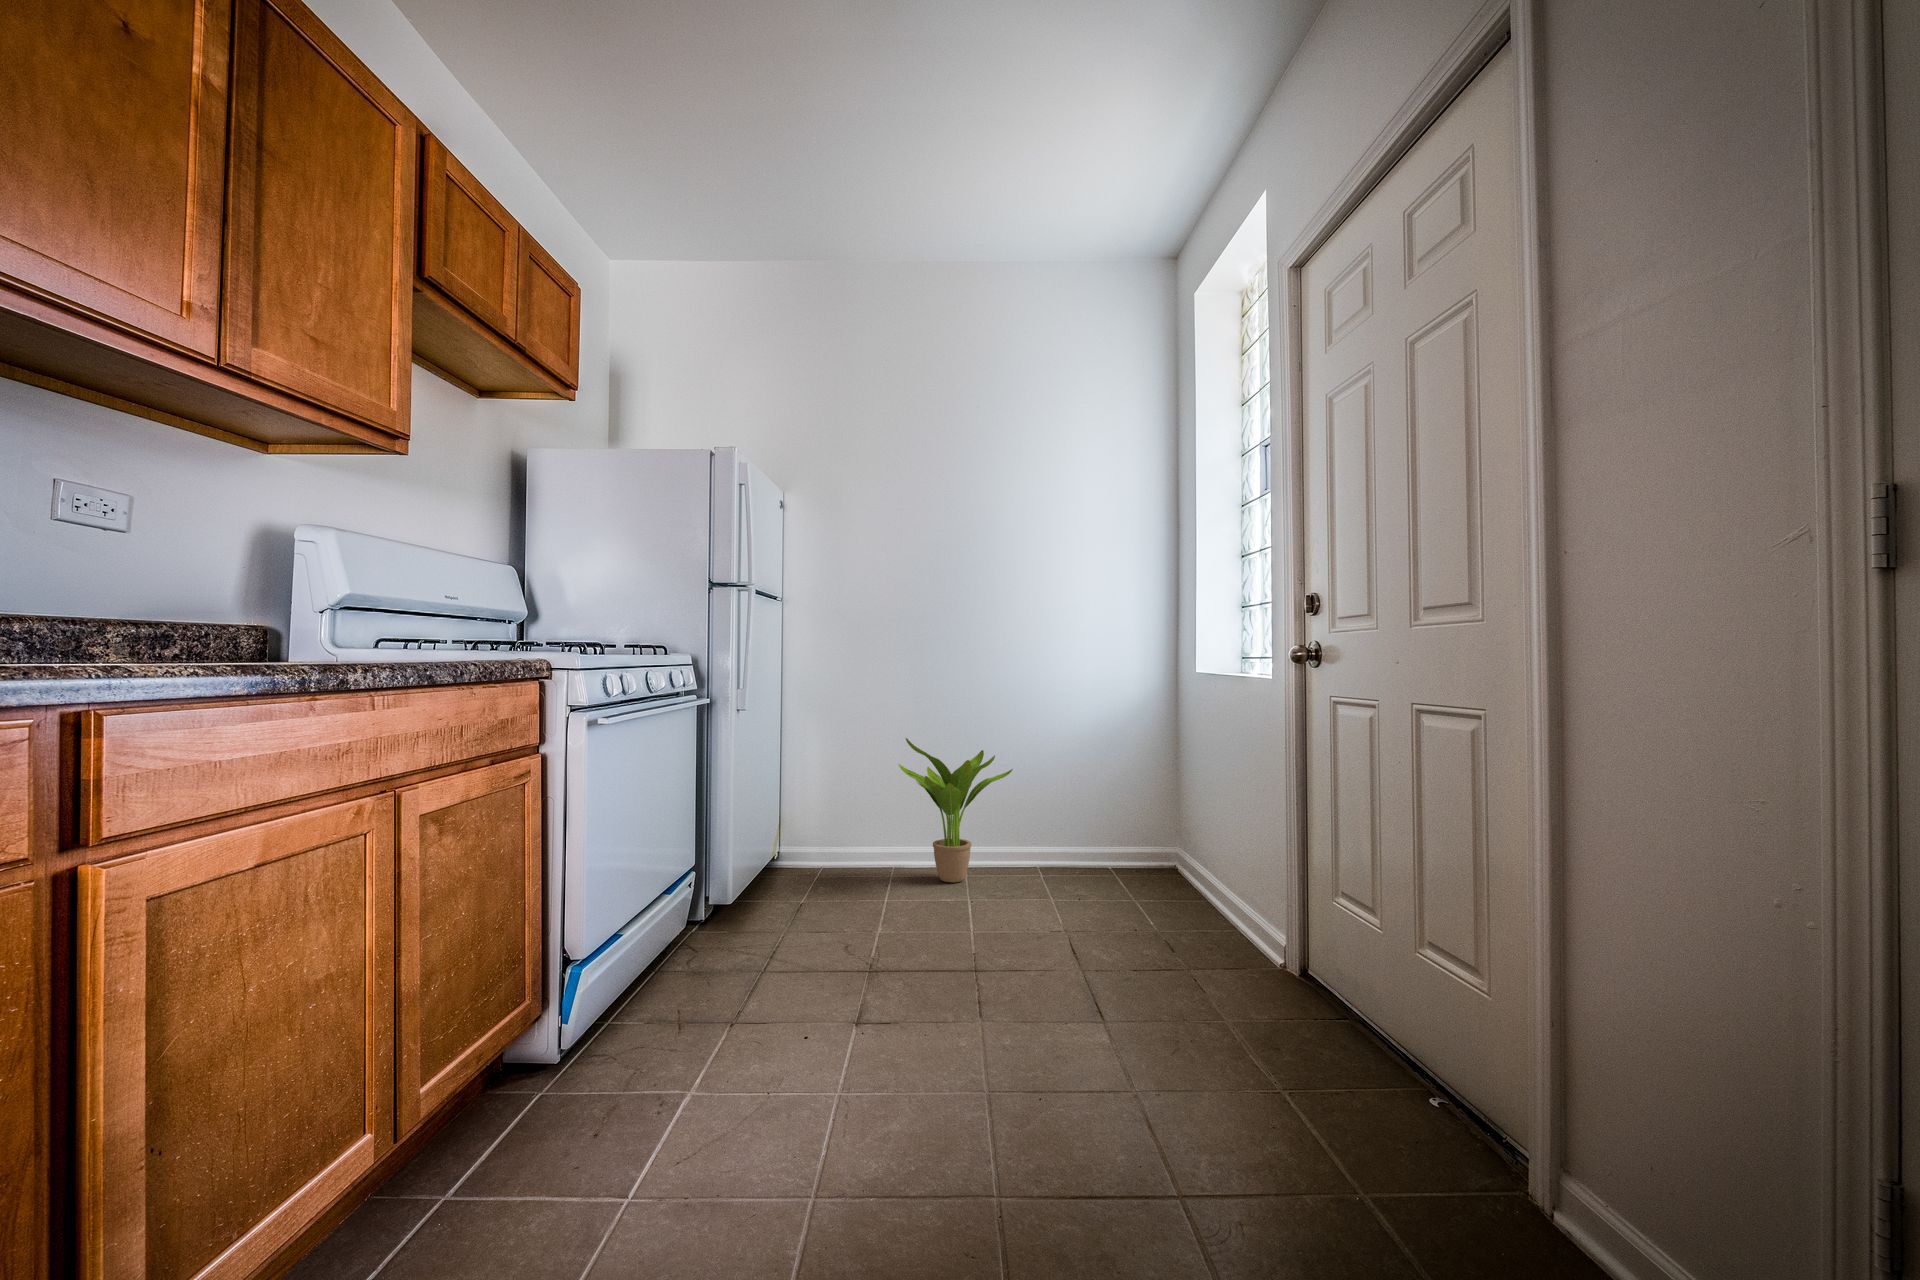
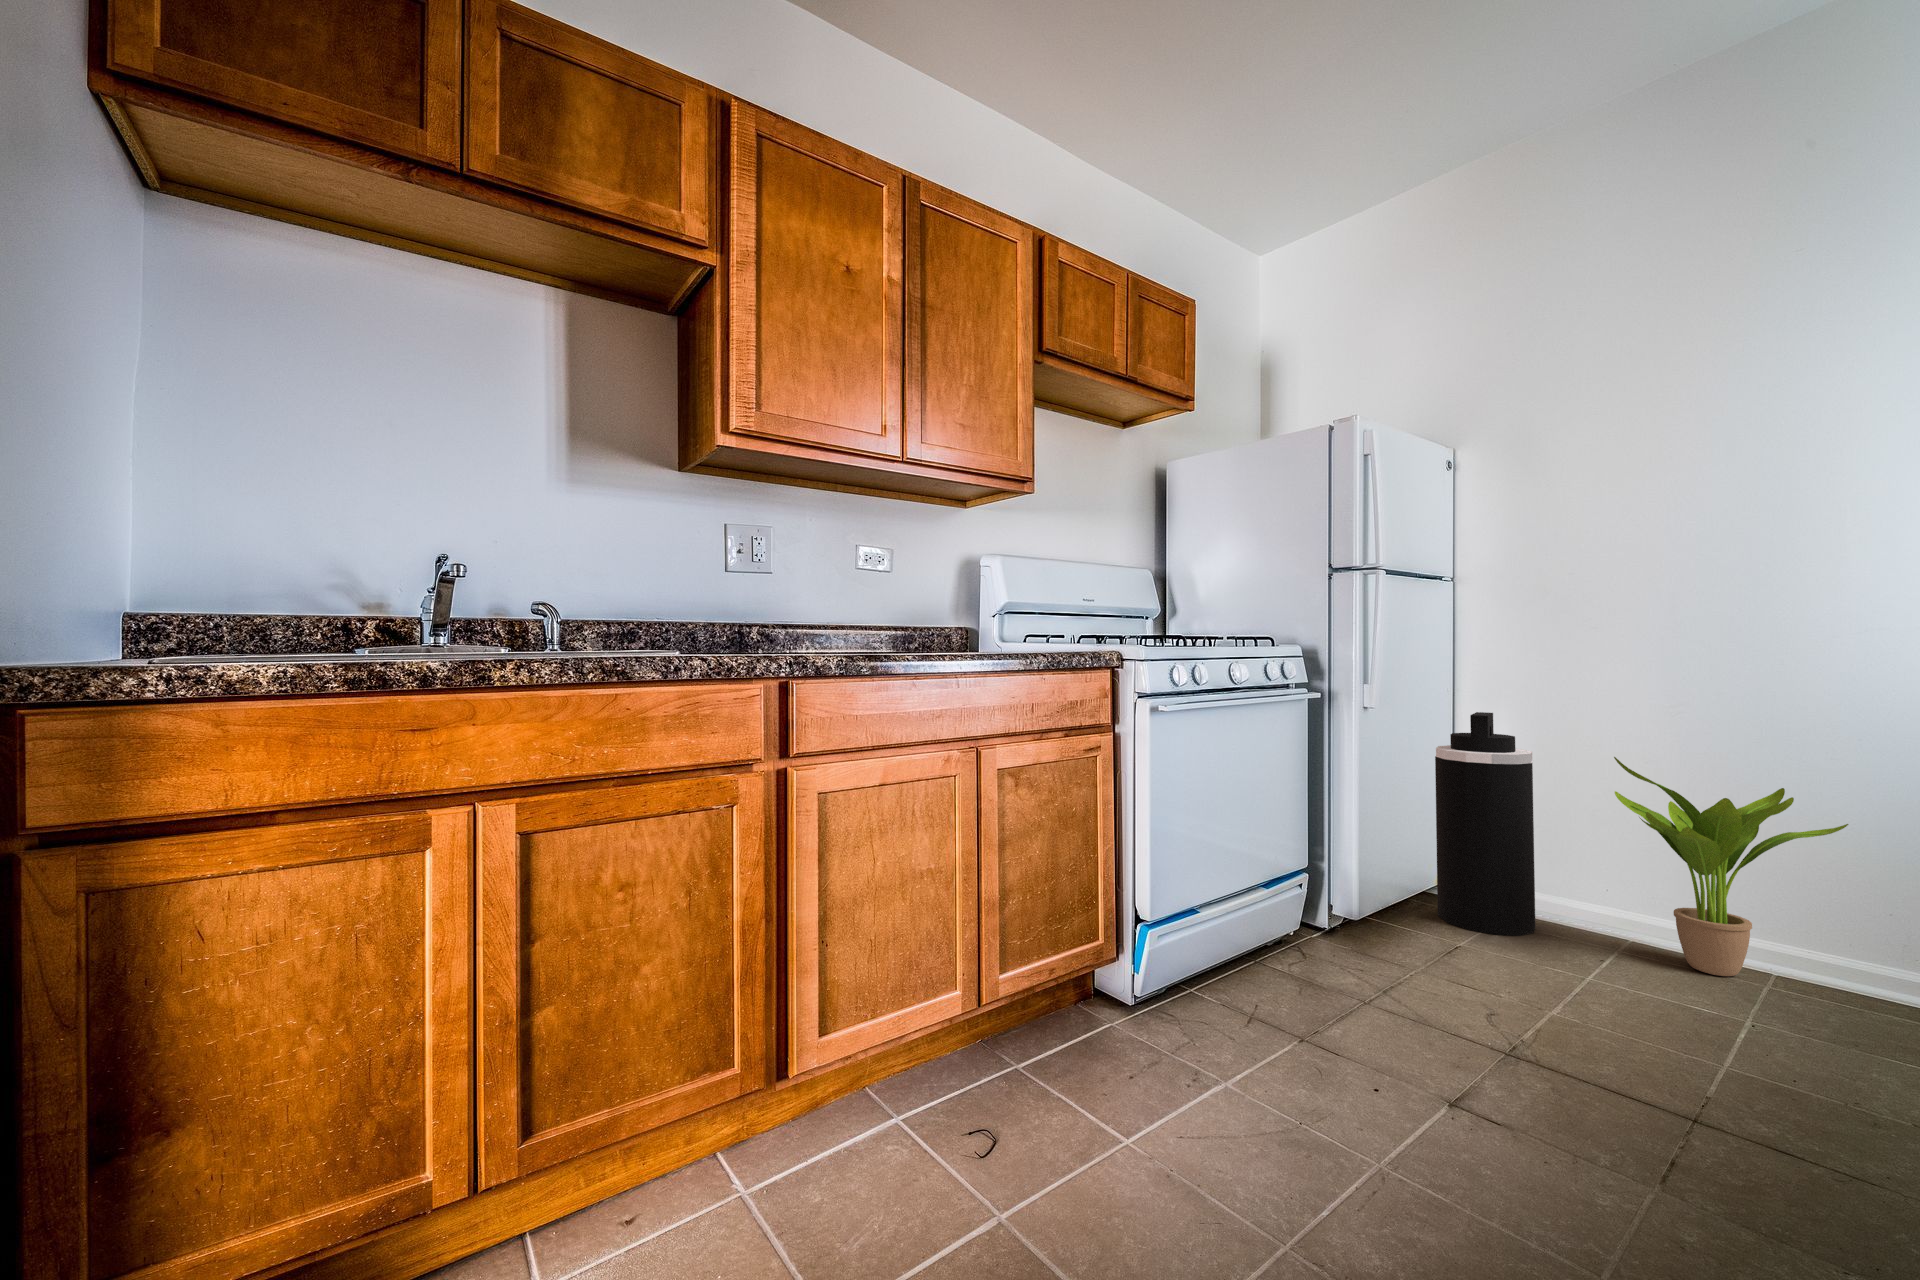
trash can: none [783,710,851,892] -> present [1435,712,1535,936]

